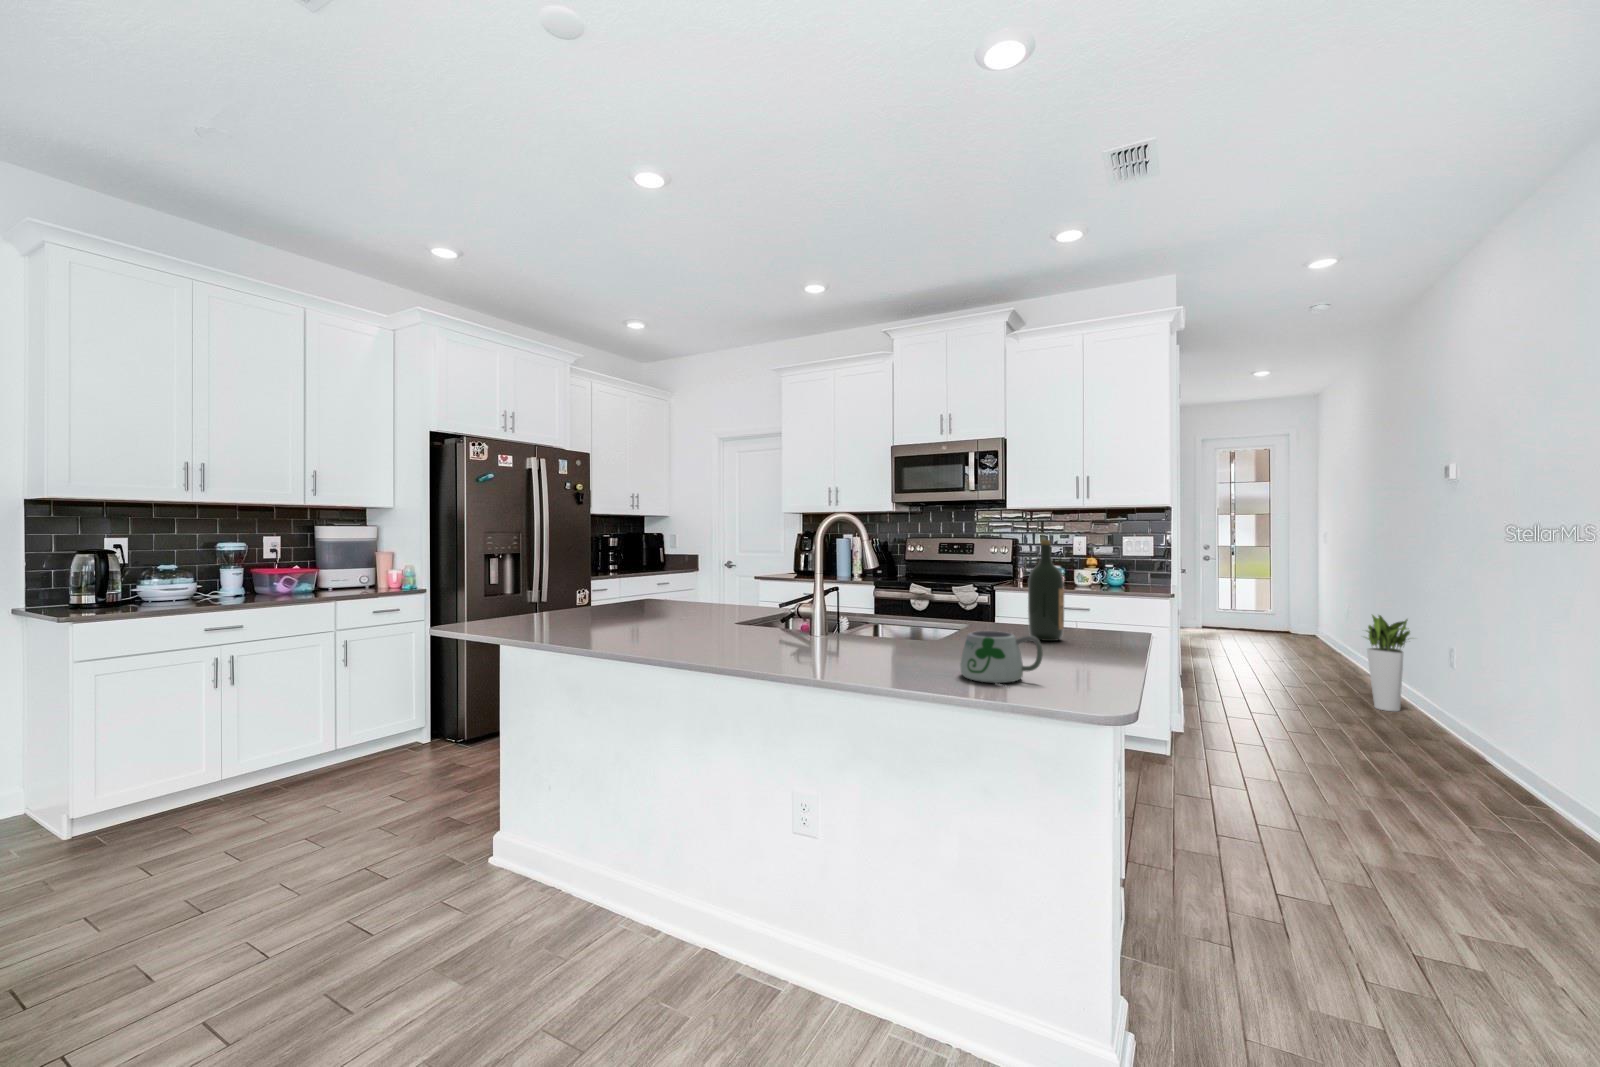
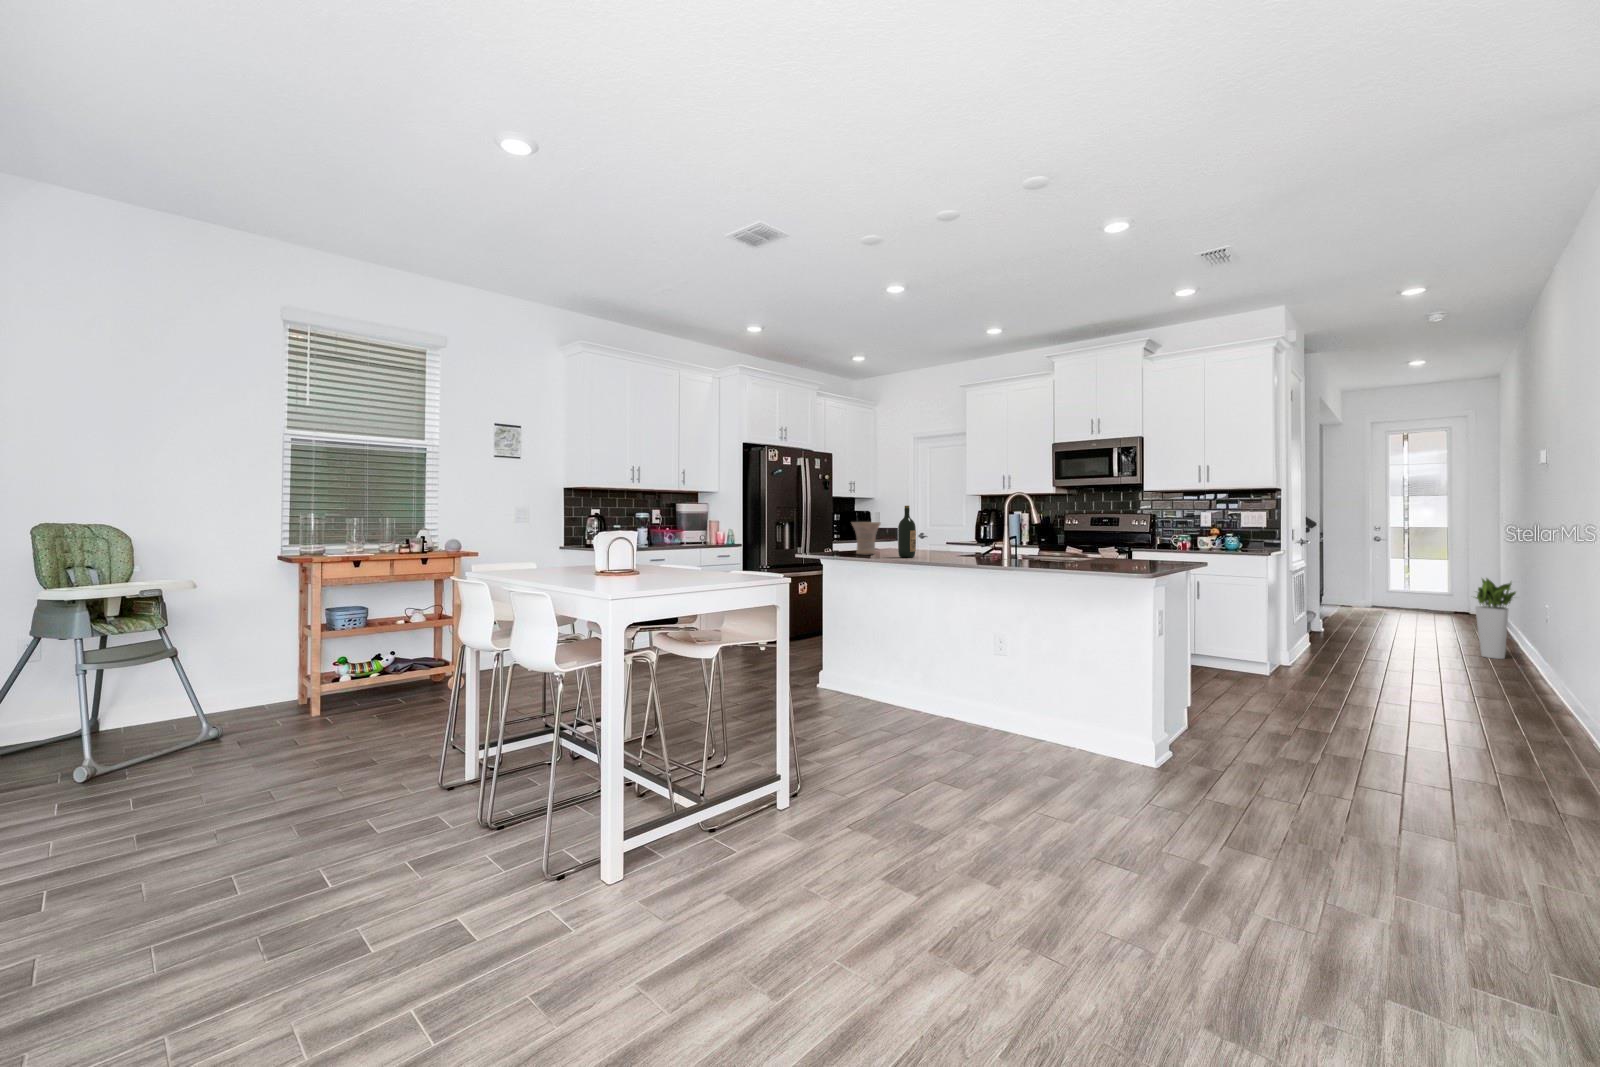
wine bottle: present [1028,540,1064,641] -> present [898,506,916,557]
vase: none [533,566,592,629] -> present [852,522,881,554]
mug: present [960,631,1043,688] -> none [1086,547,1127,570]

